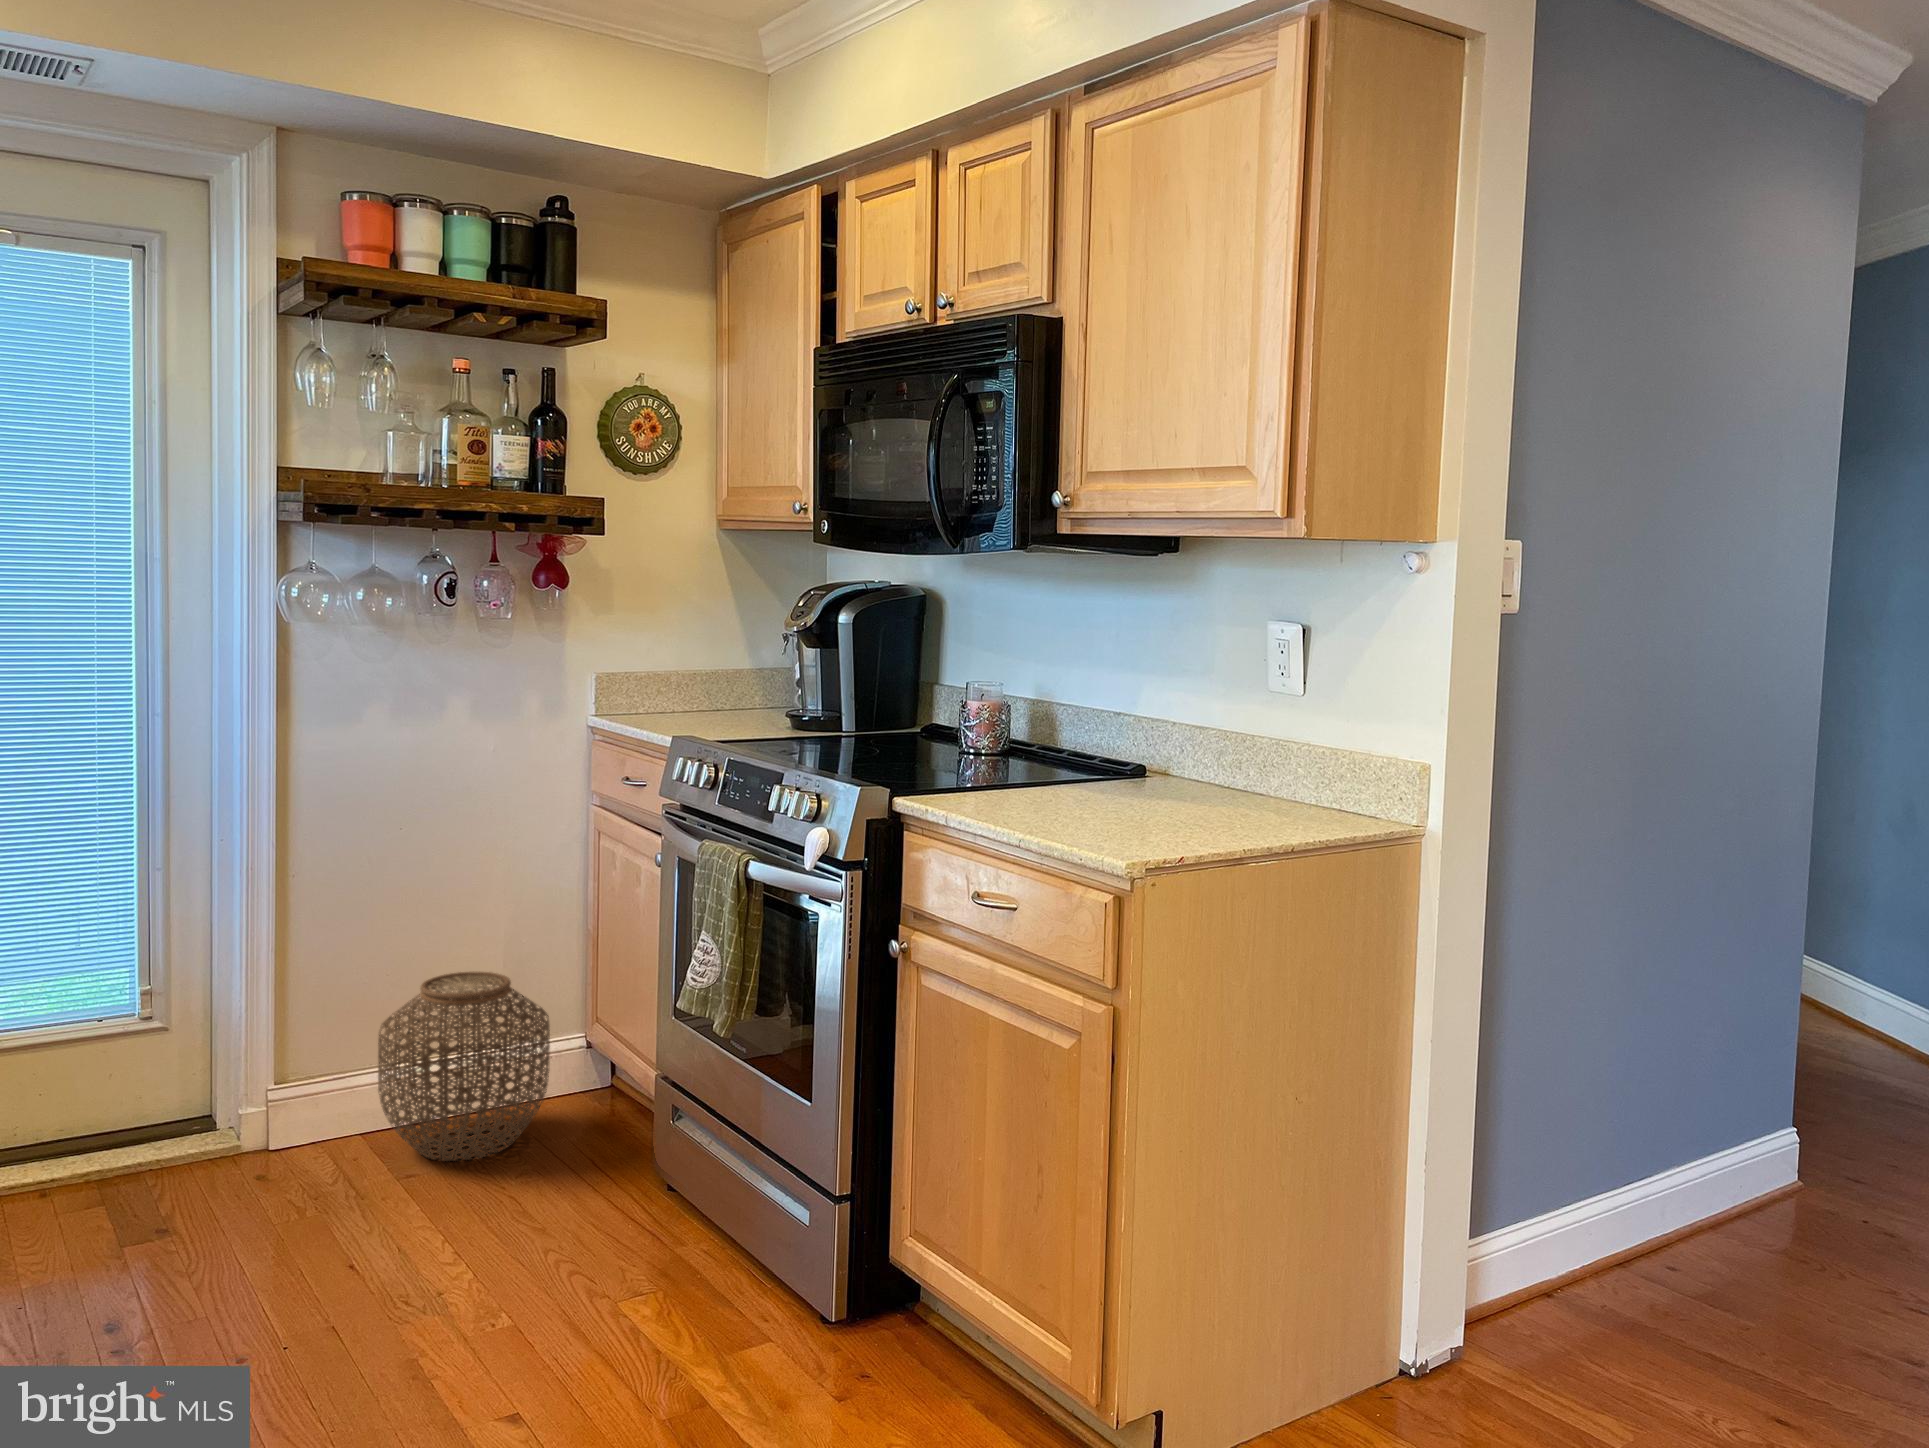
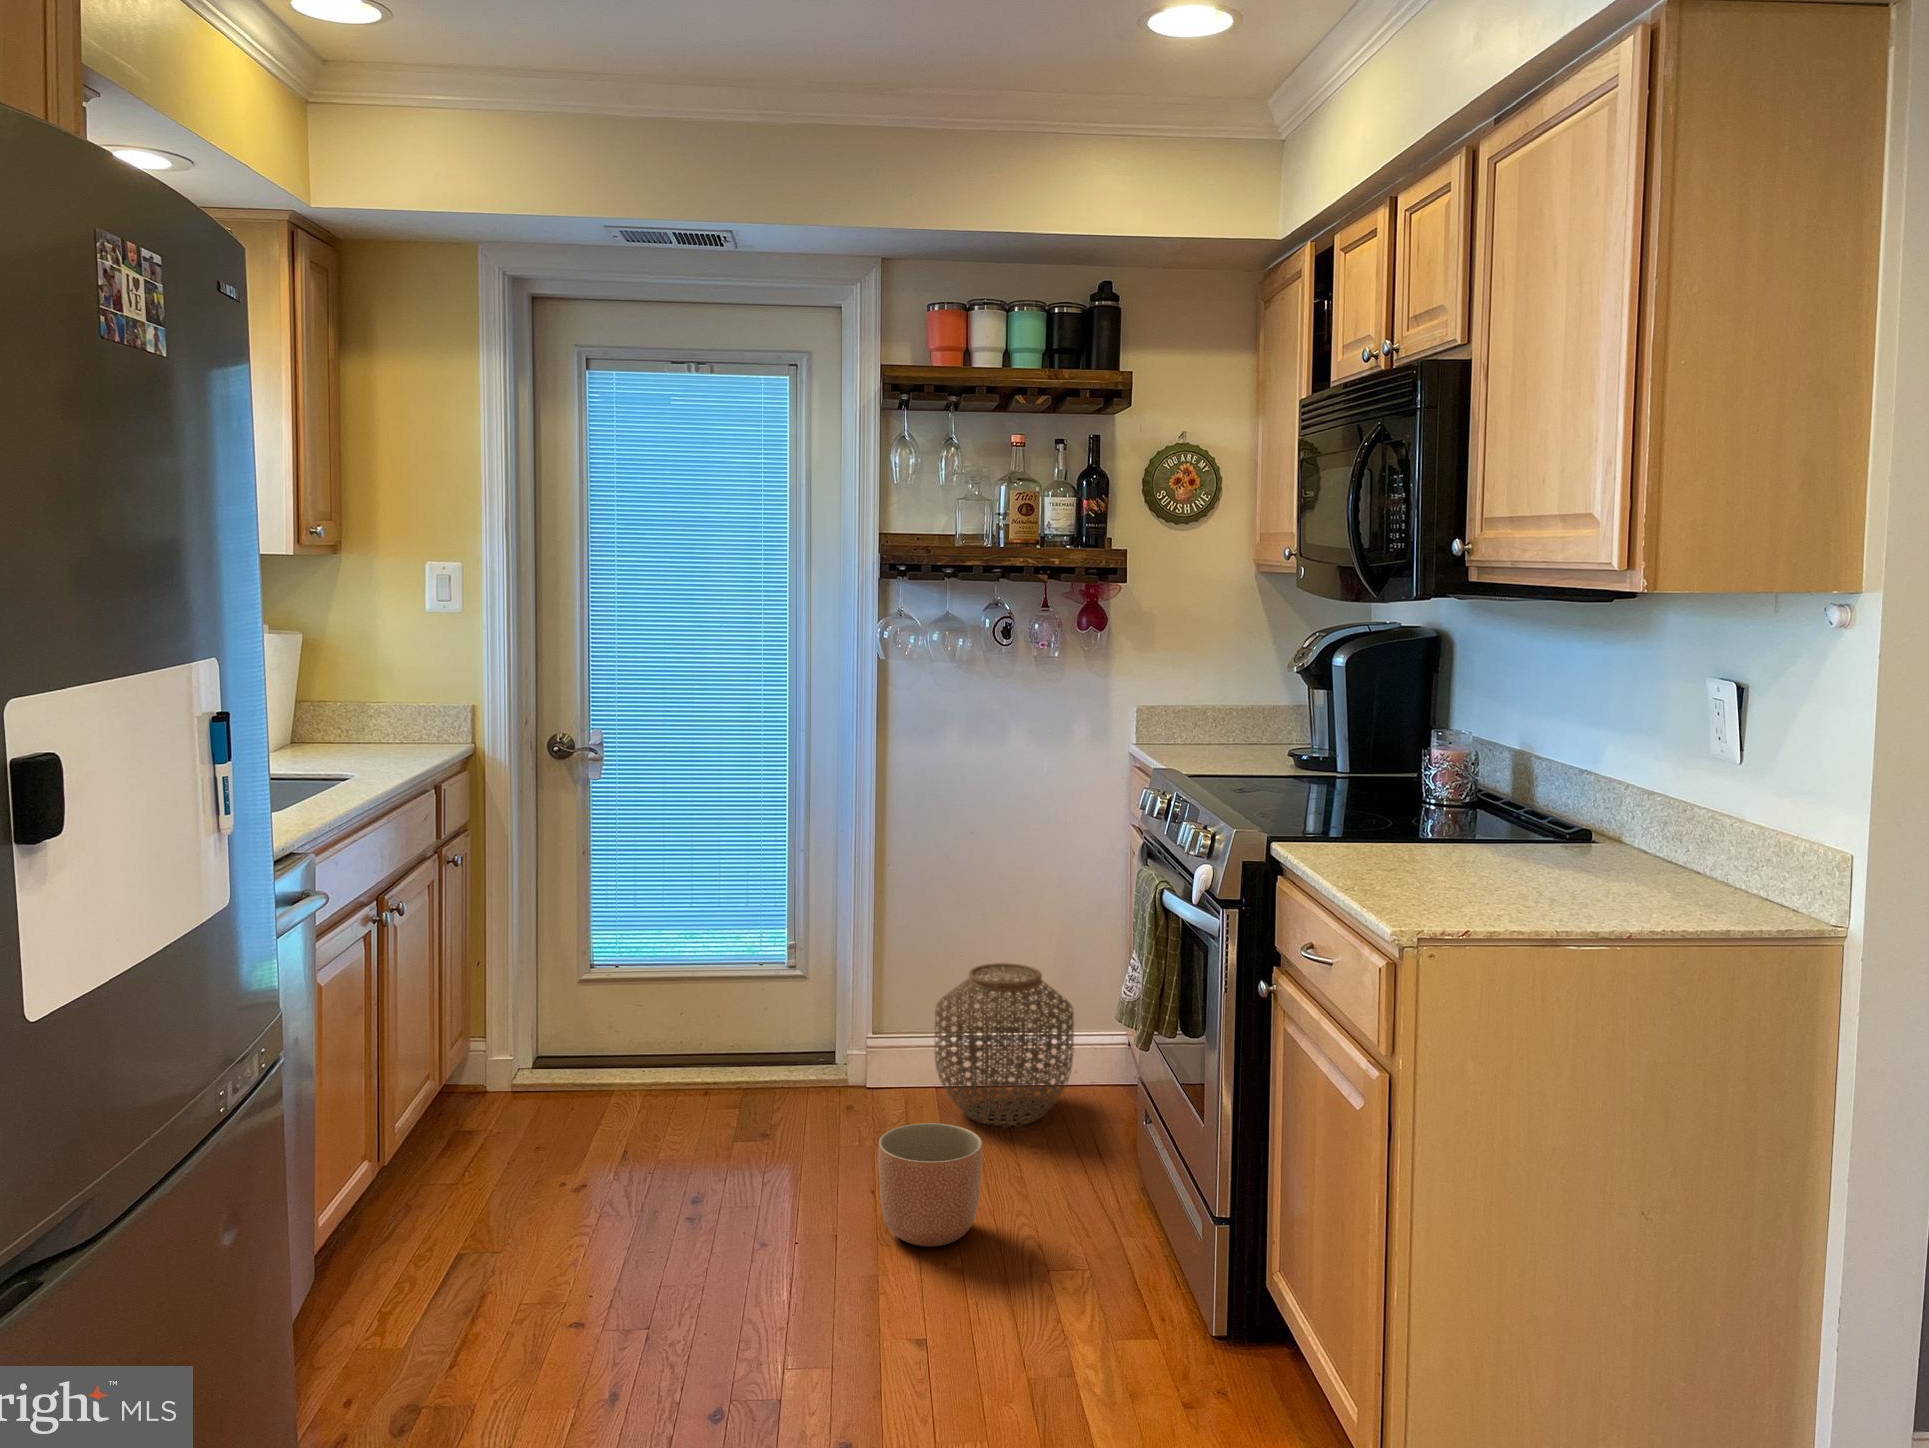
planter: none [391,1165,523,1315] -> present [878,1123,983,1247]

